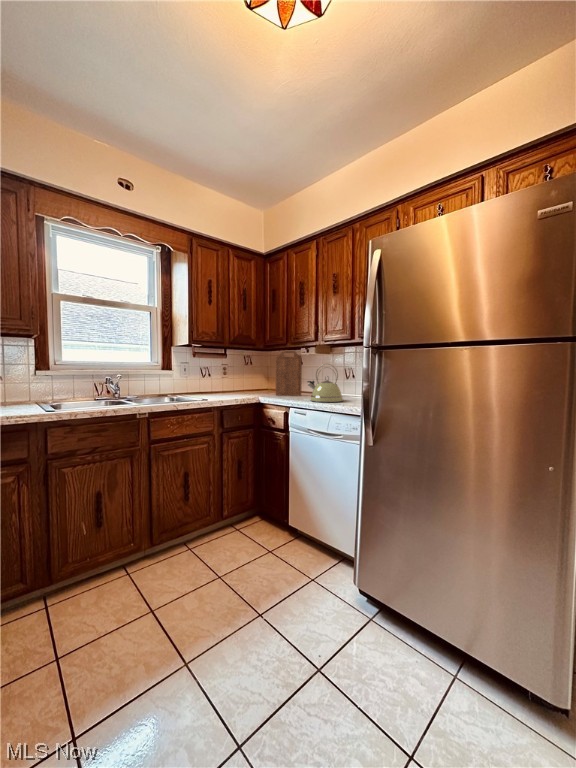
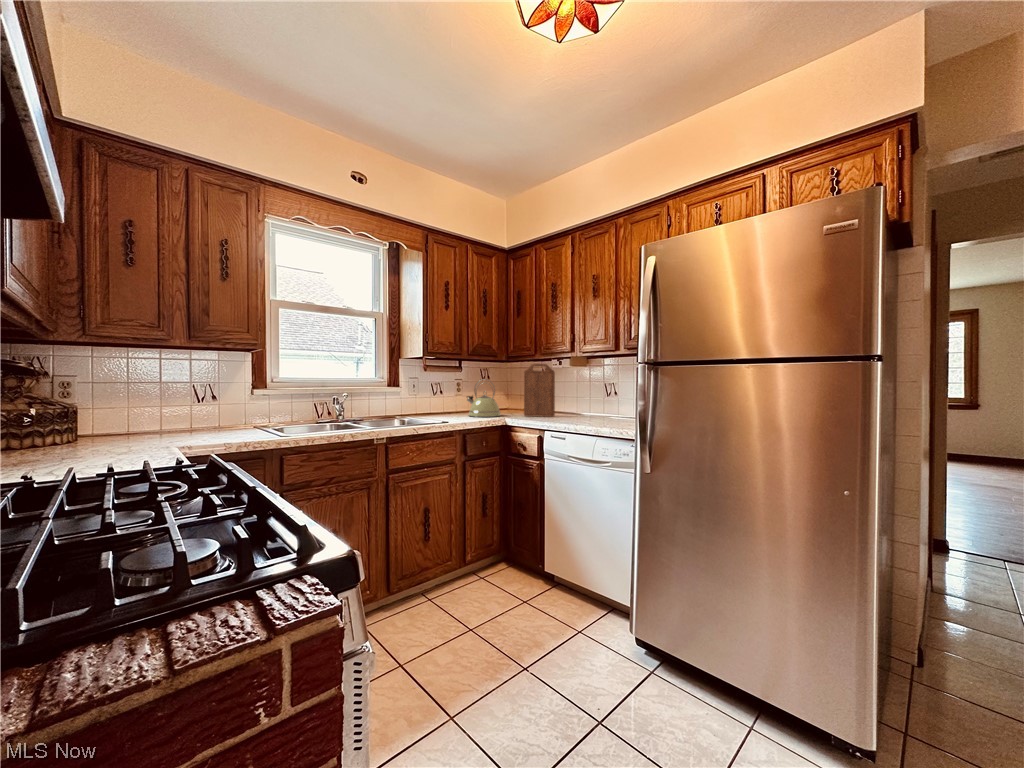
kettle: present [308,364,343,402] -> present [467,379,501,417]

